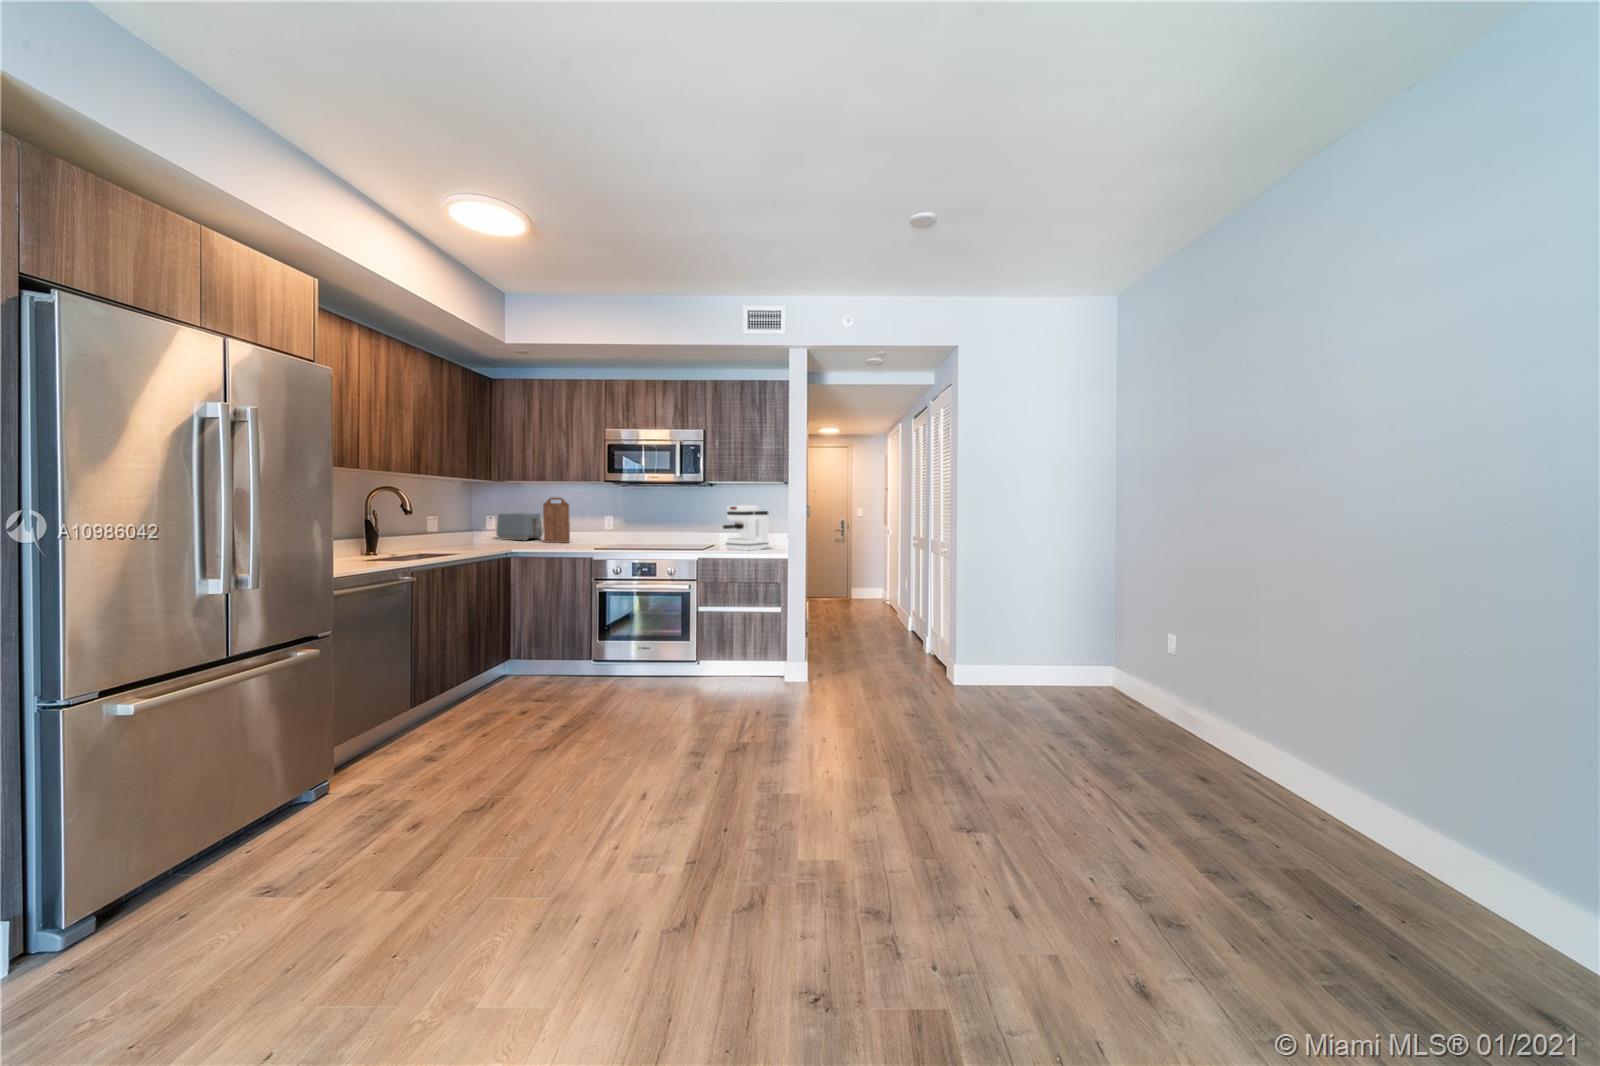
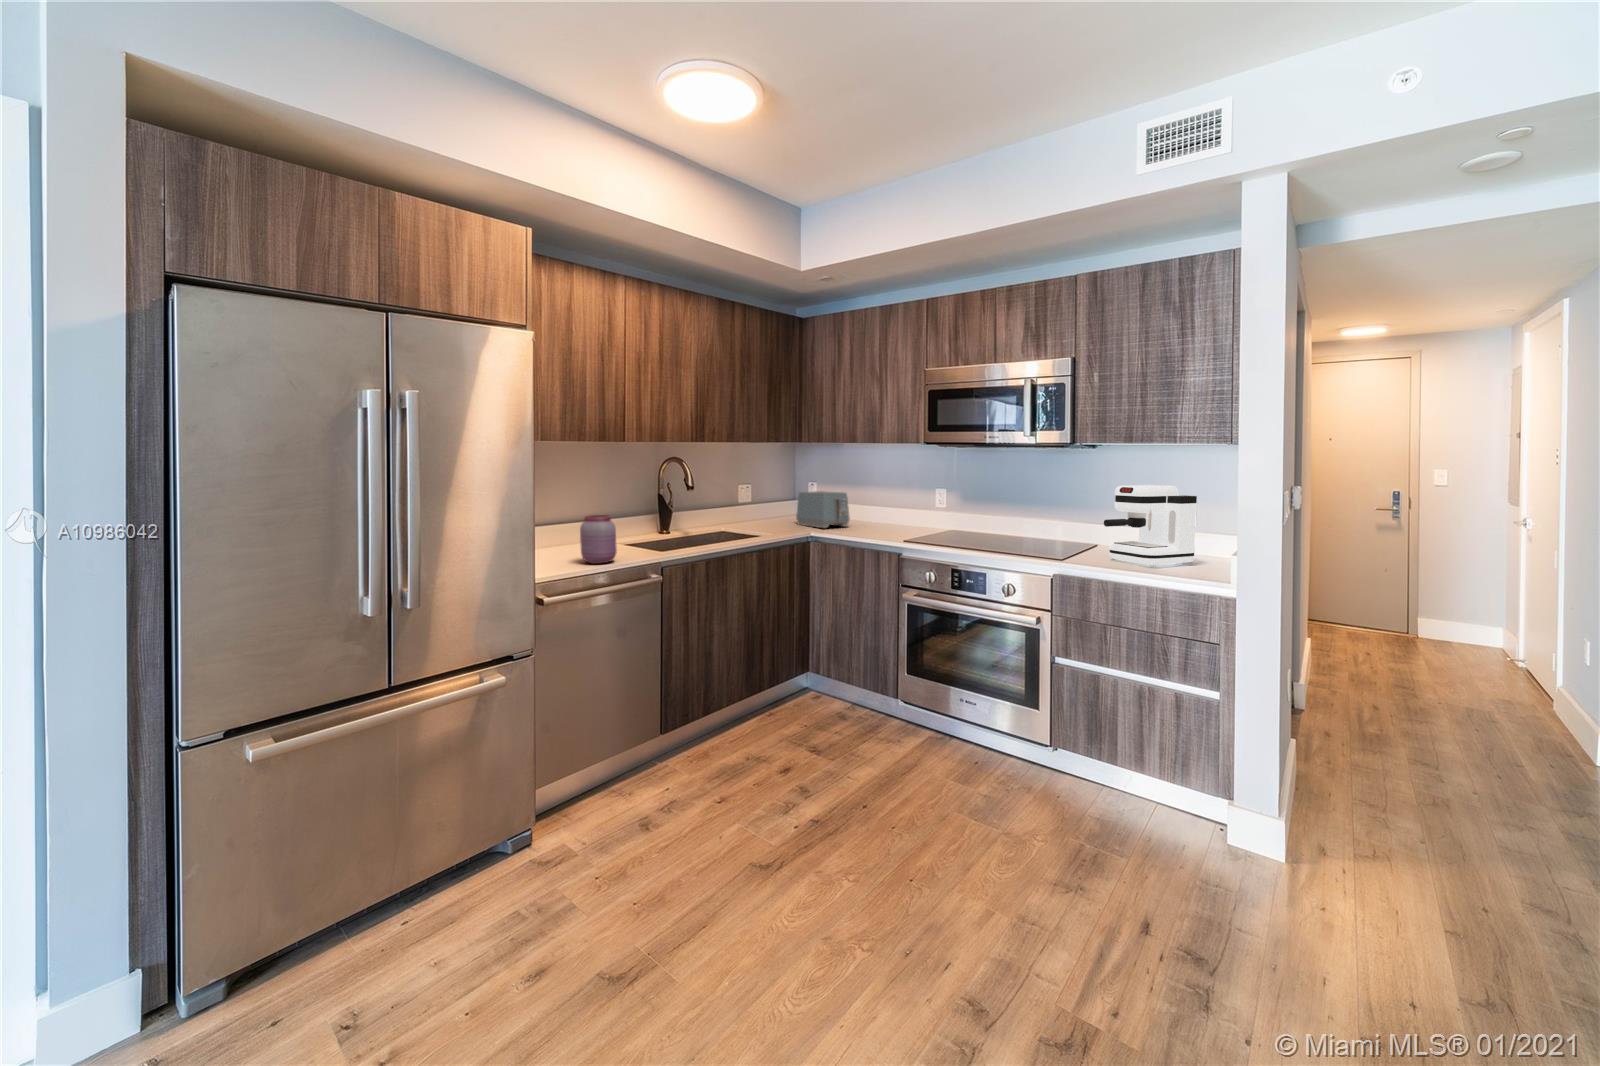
cutting board: present [543,497,570,543] -> none [844,471,876,535]
jar: none [359,529,391,566] -> present [580,515,617,564]

